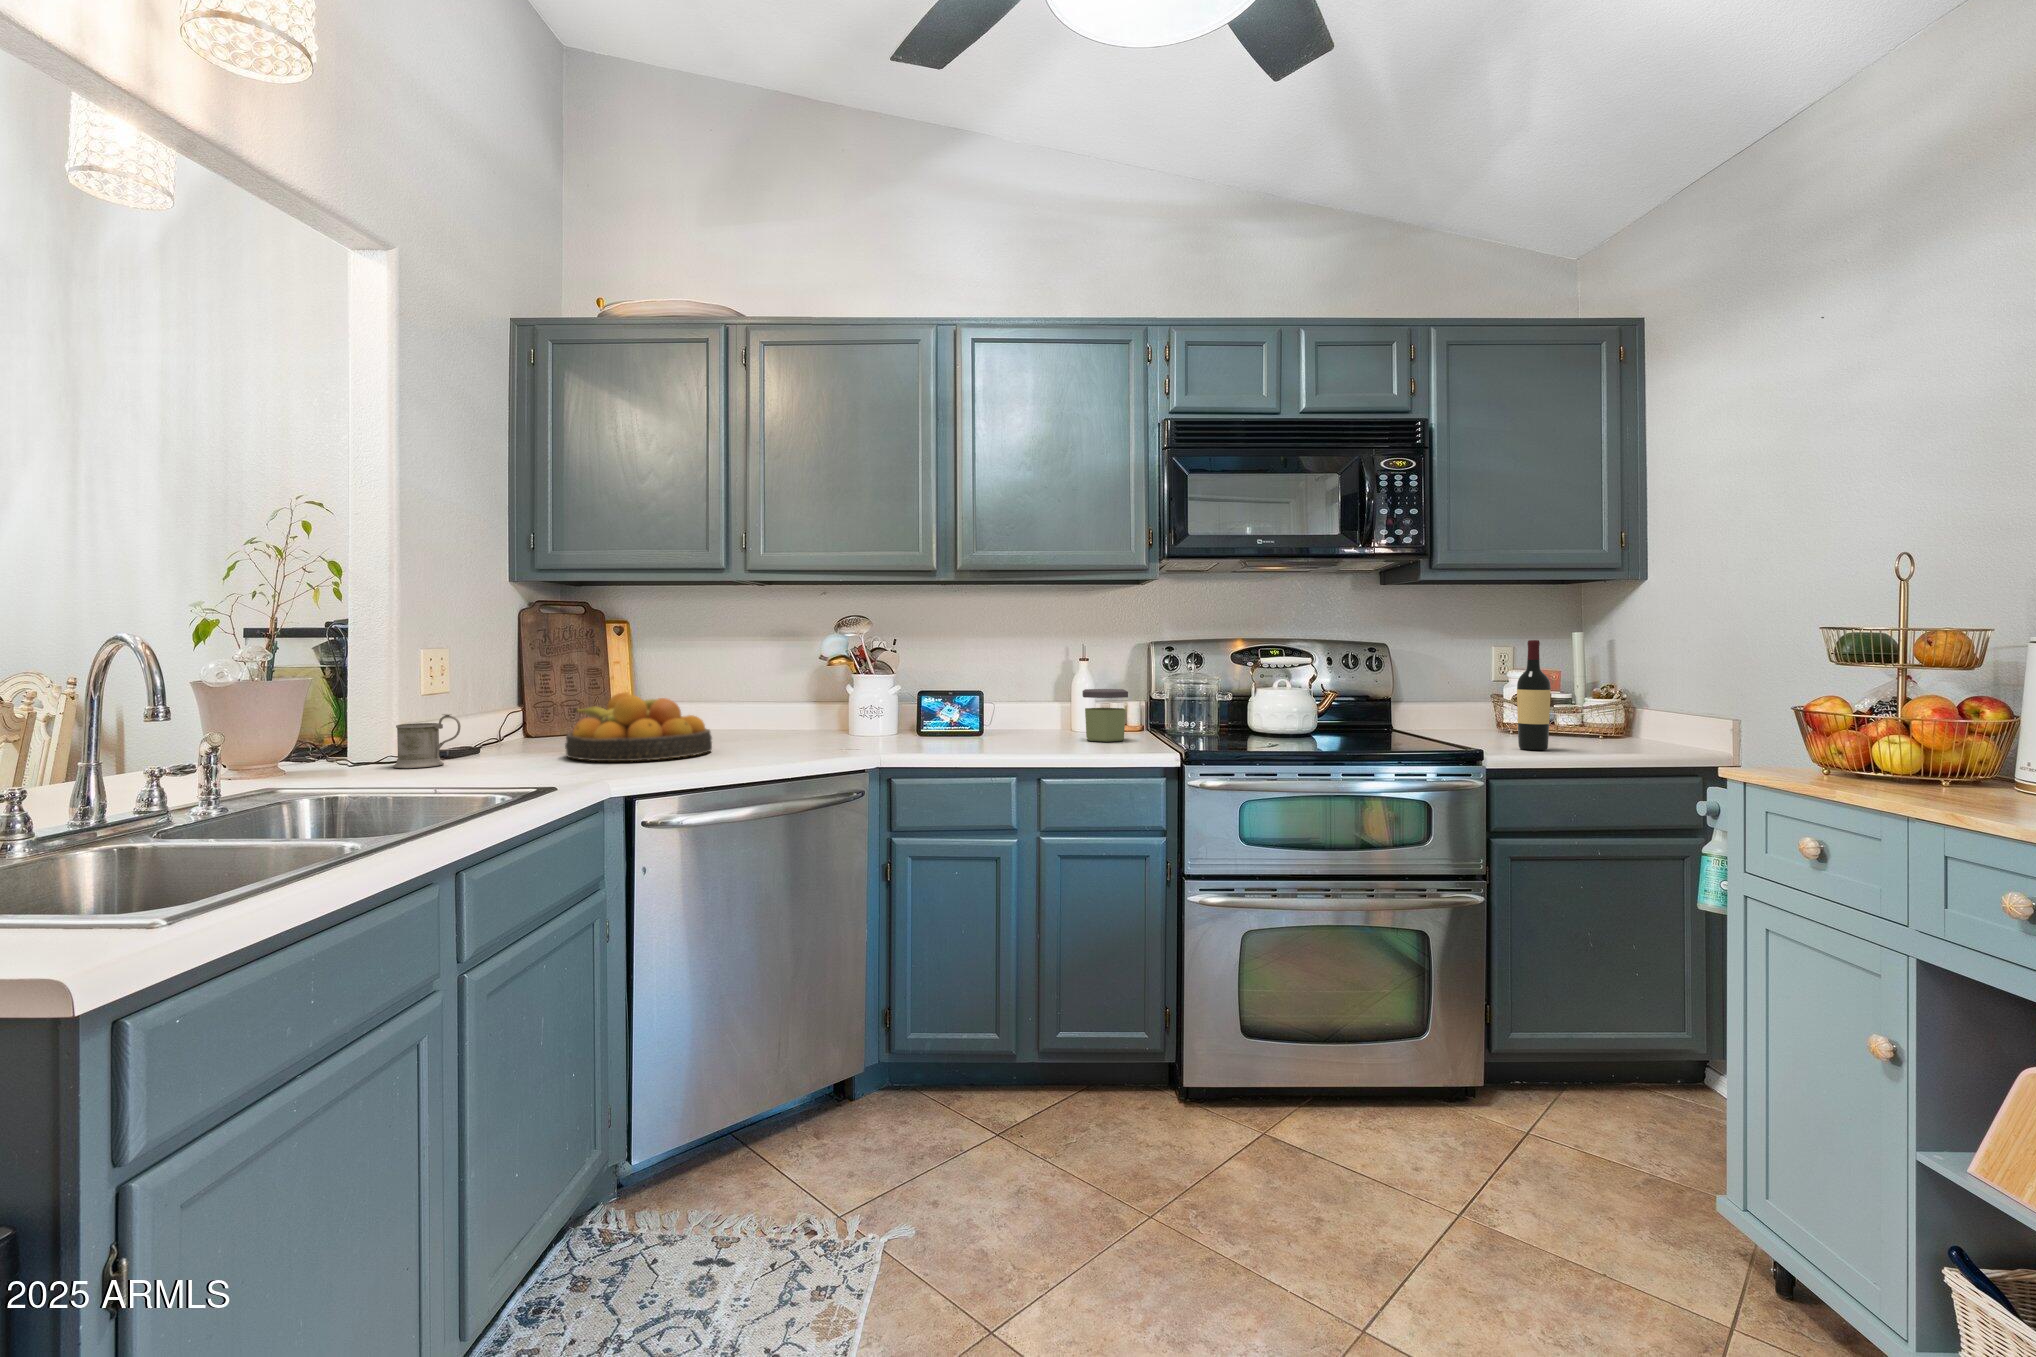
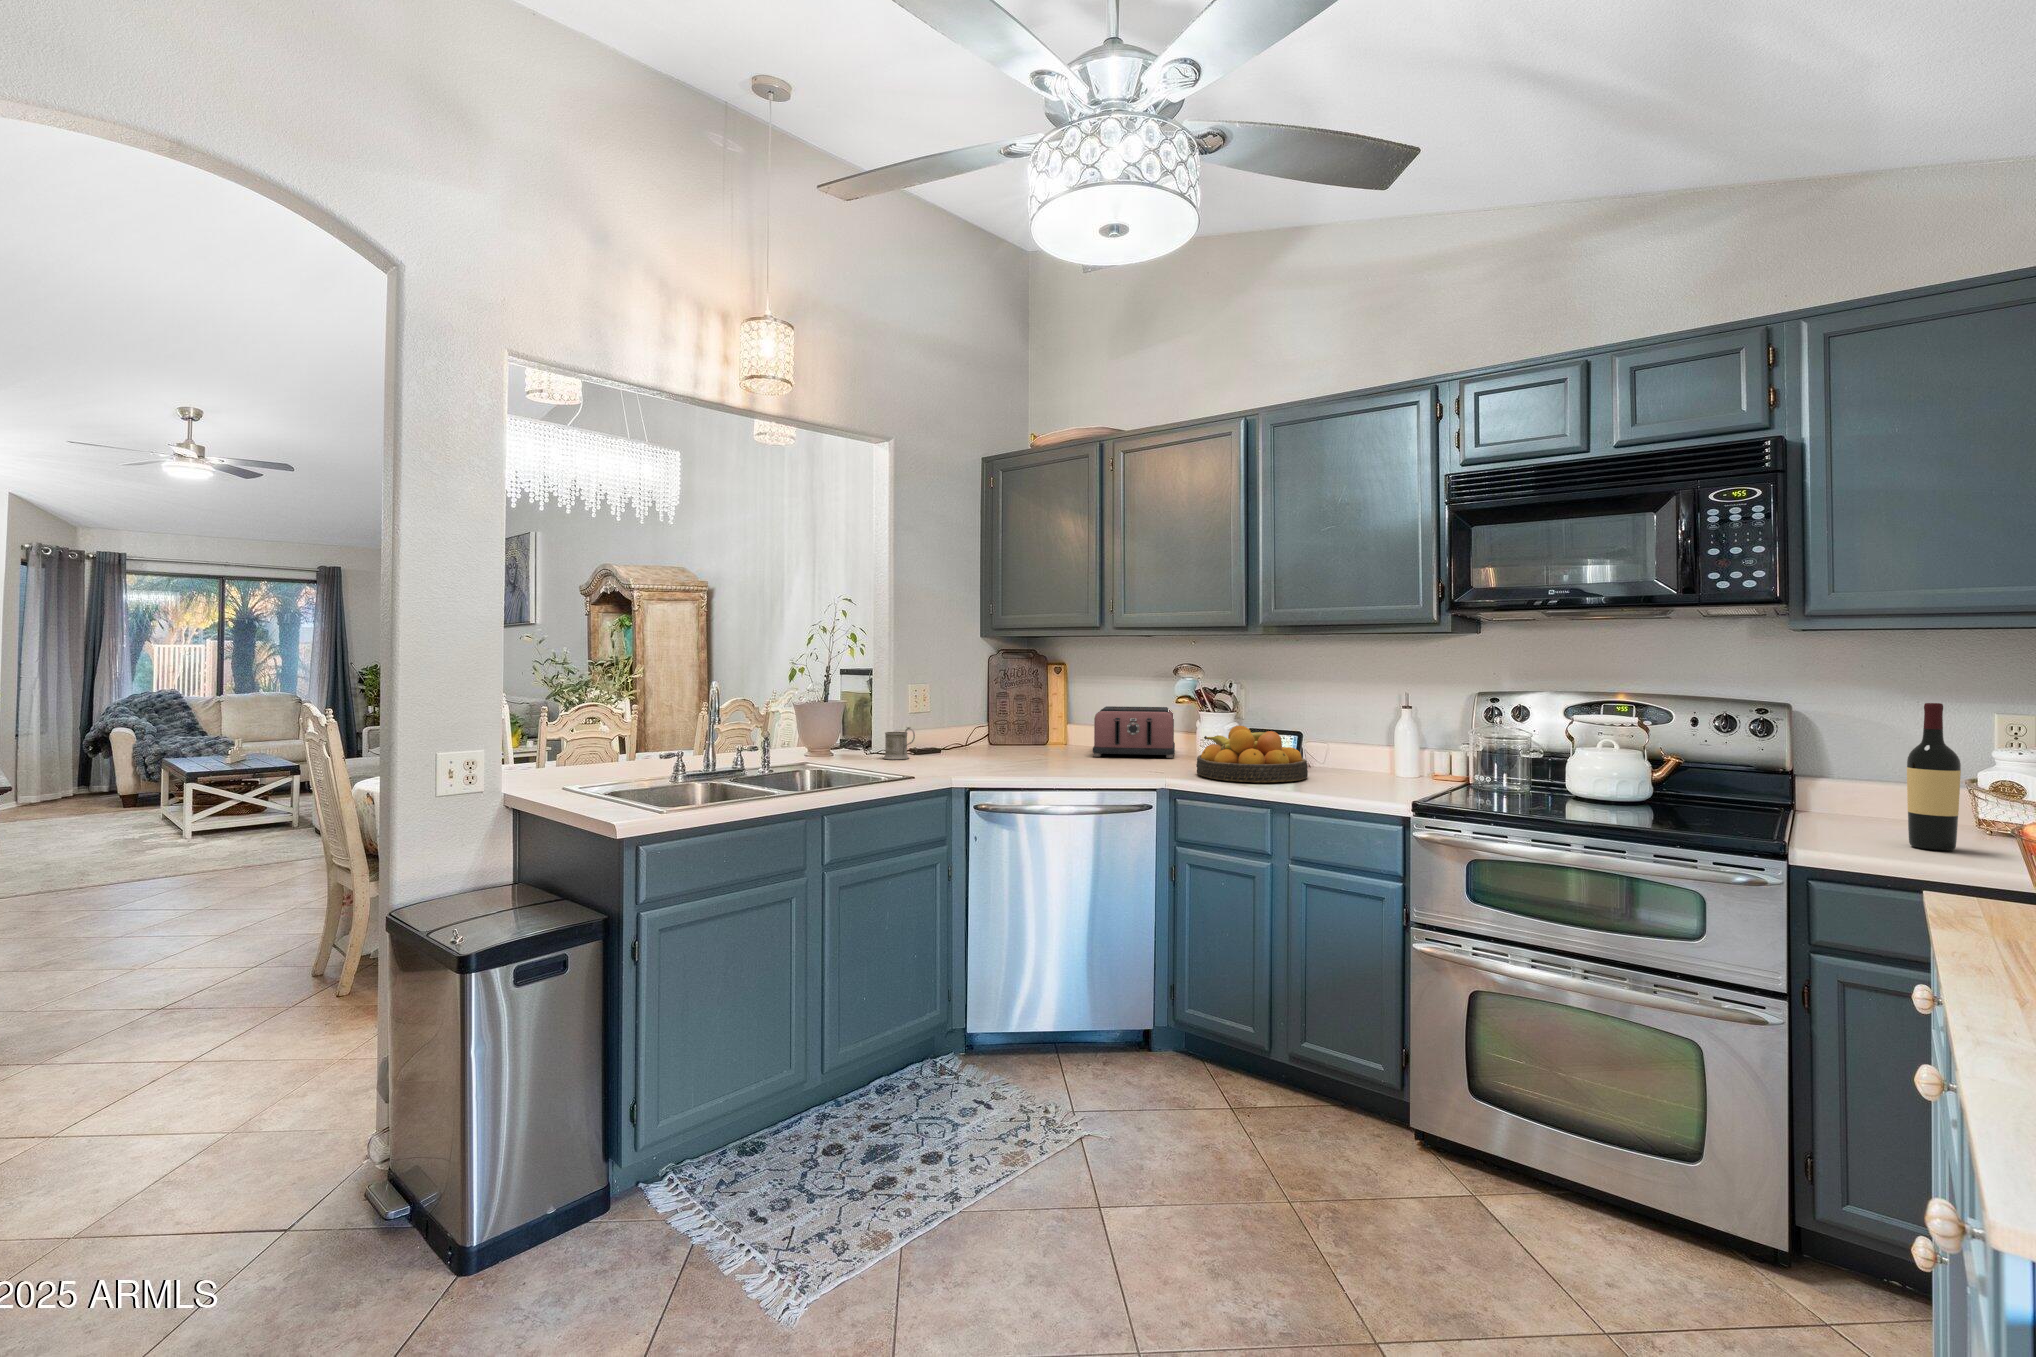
toaster: none [701,677,824,740] -> present [1093,706,1175,758]
jar: present [1083,689,1128,742] -> none [1374,733,1426,786]
fruit bowl: present [565,693,712,761] -> present [1196,726,1308,782]

